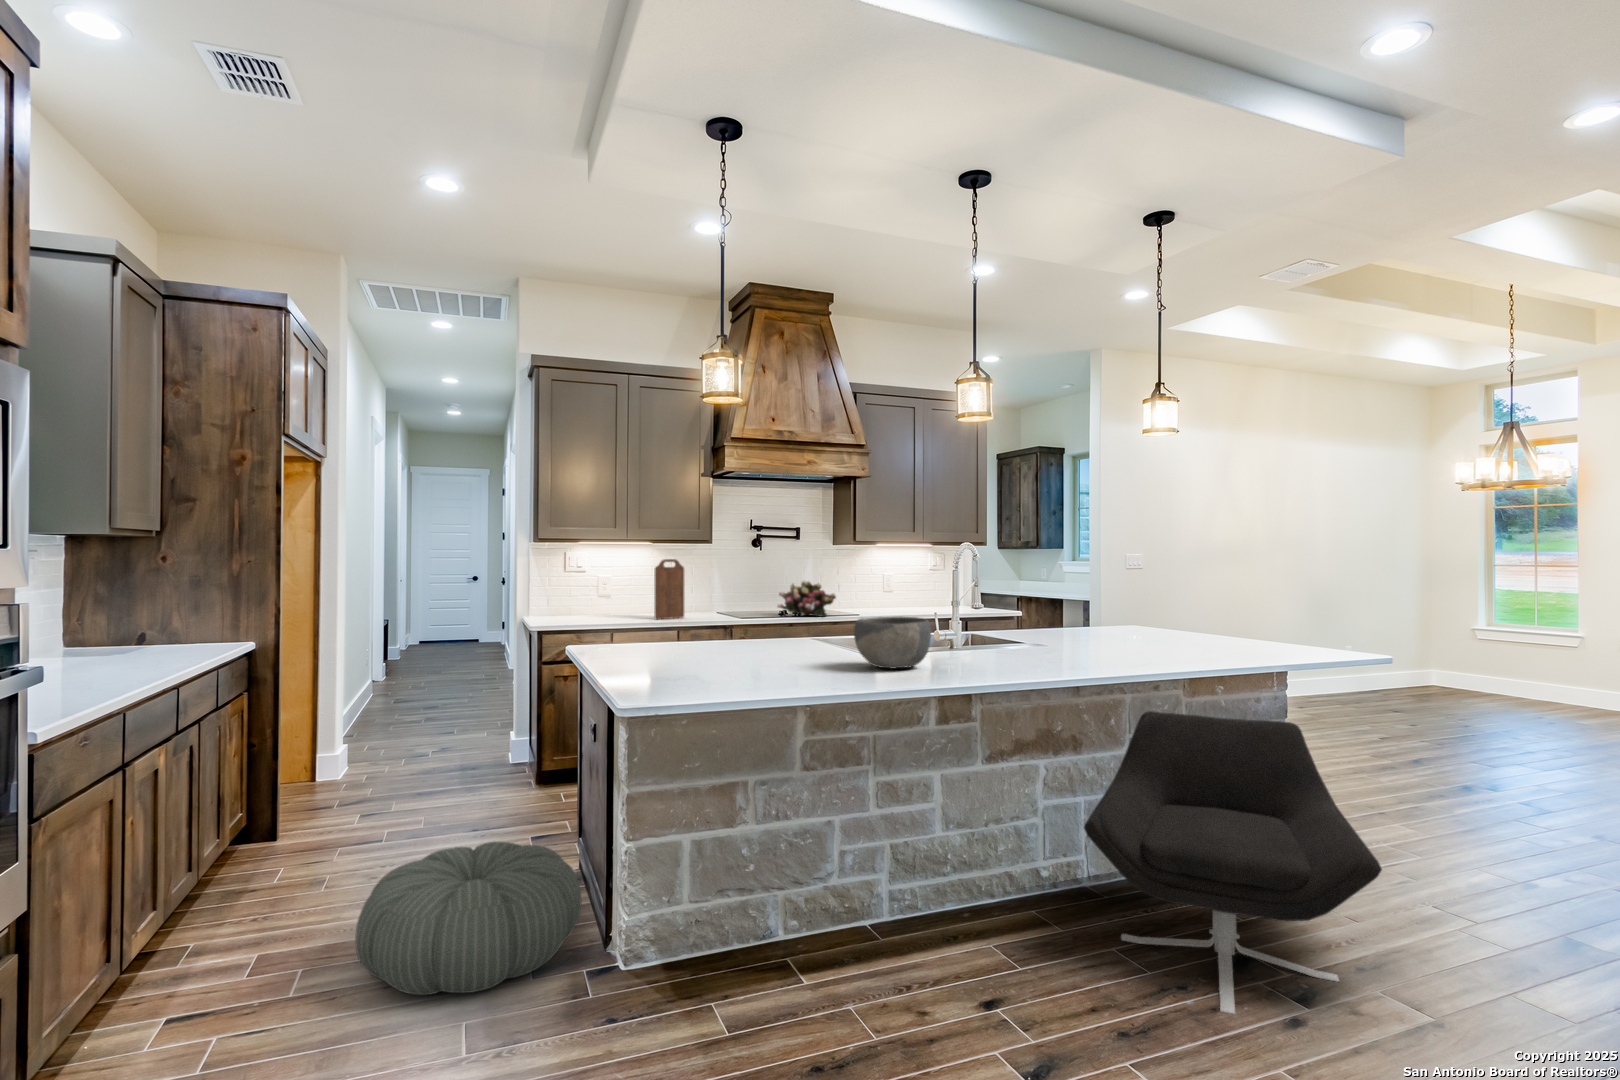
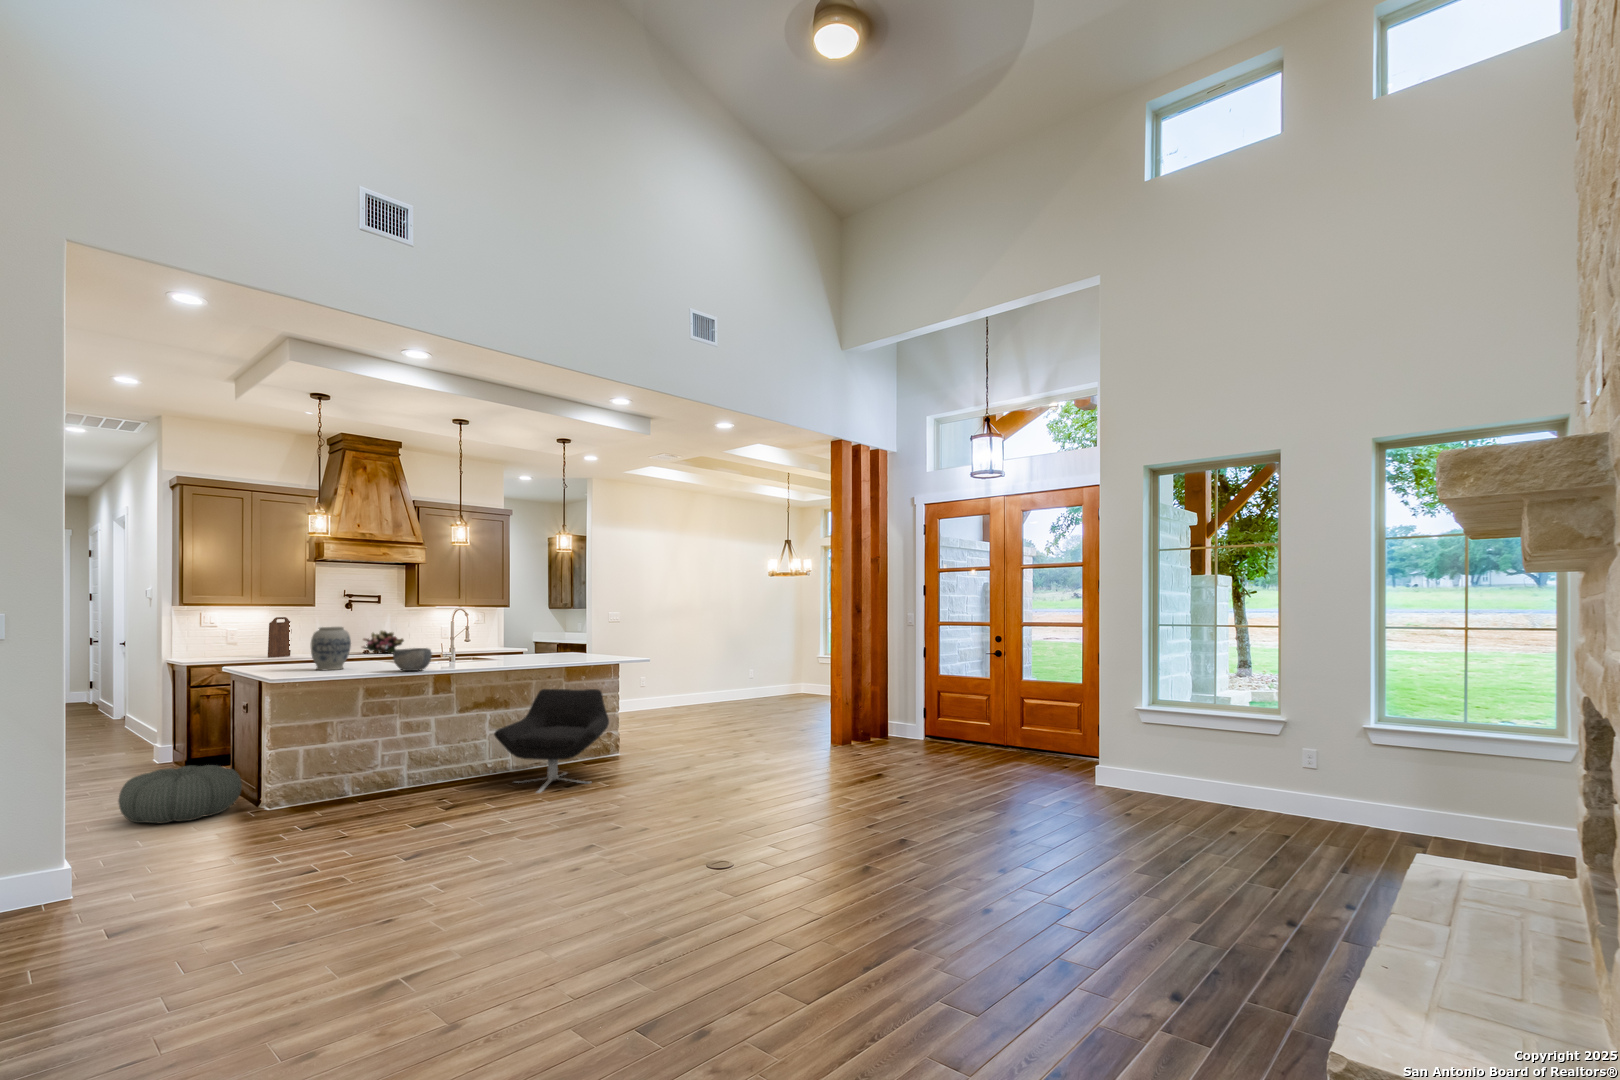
vase: none [700,570,769,656] -> present [311,627,351,670]

